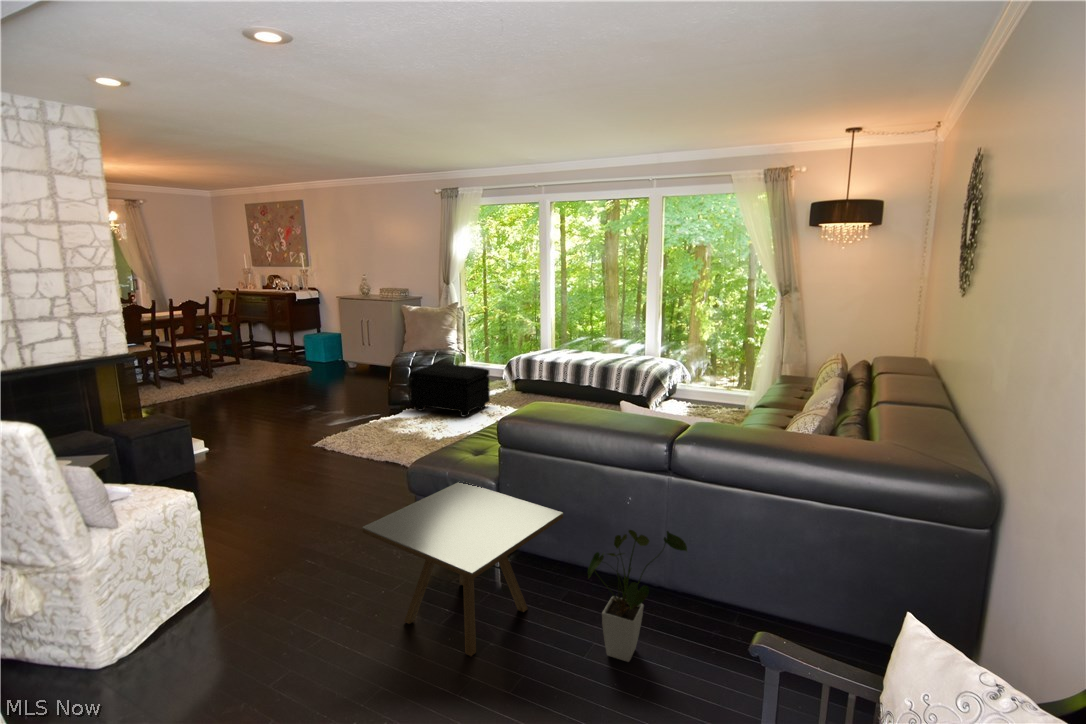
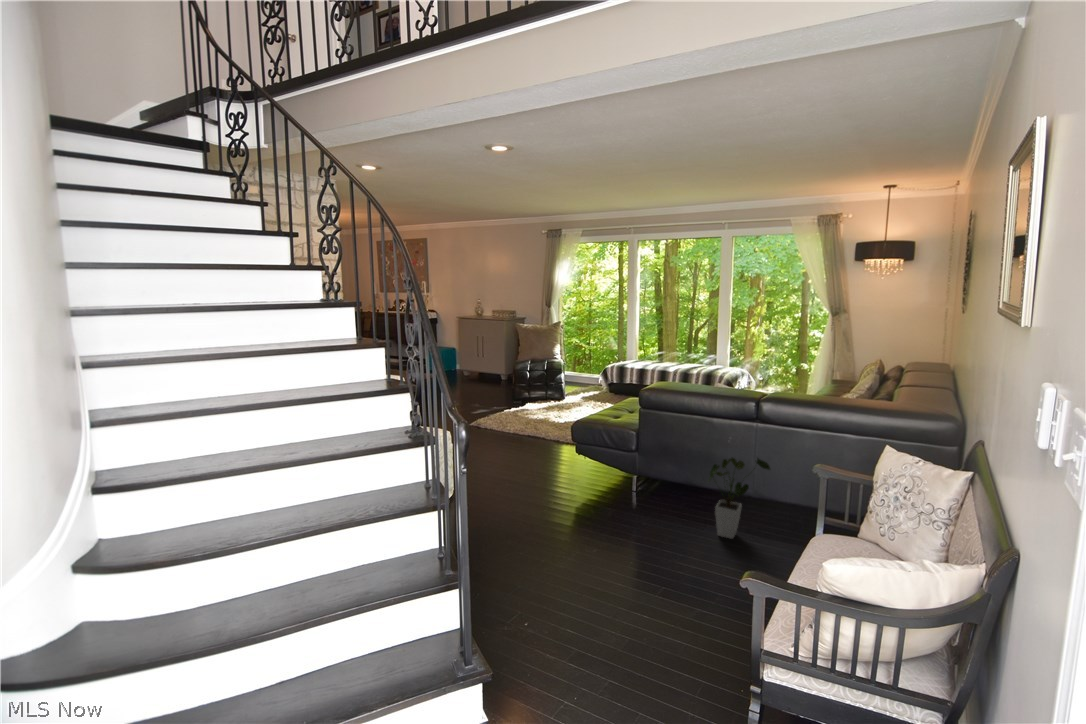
footstool: present [410,364,490,417] -> none [531,369,592,409]
side table: present [362,482,563,656] -> none [559,432,685,533]

